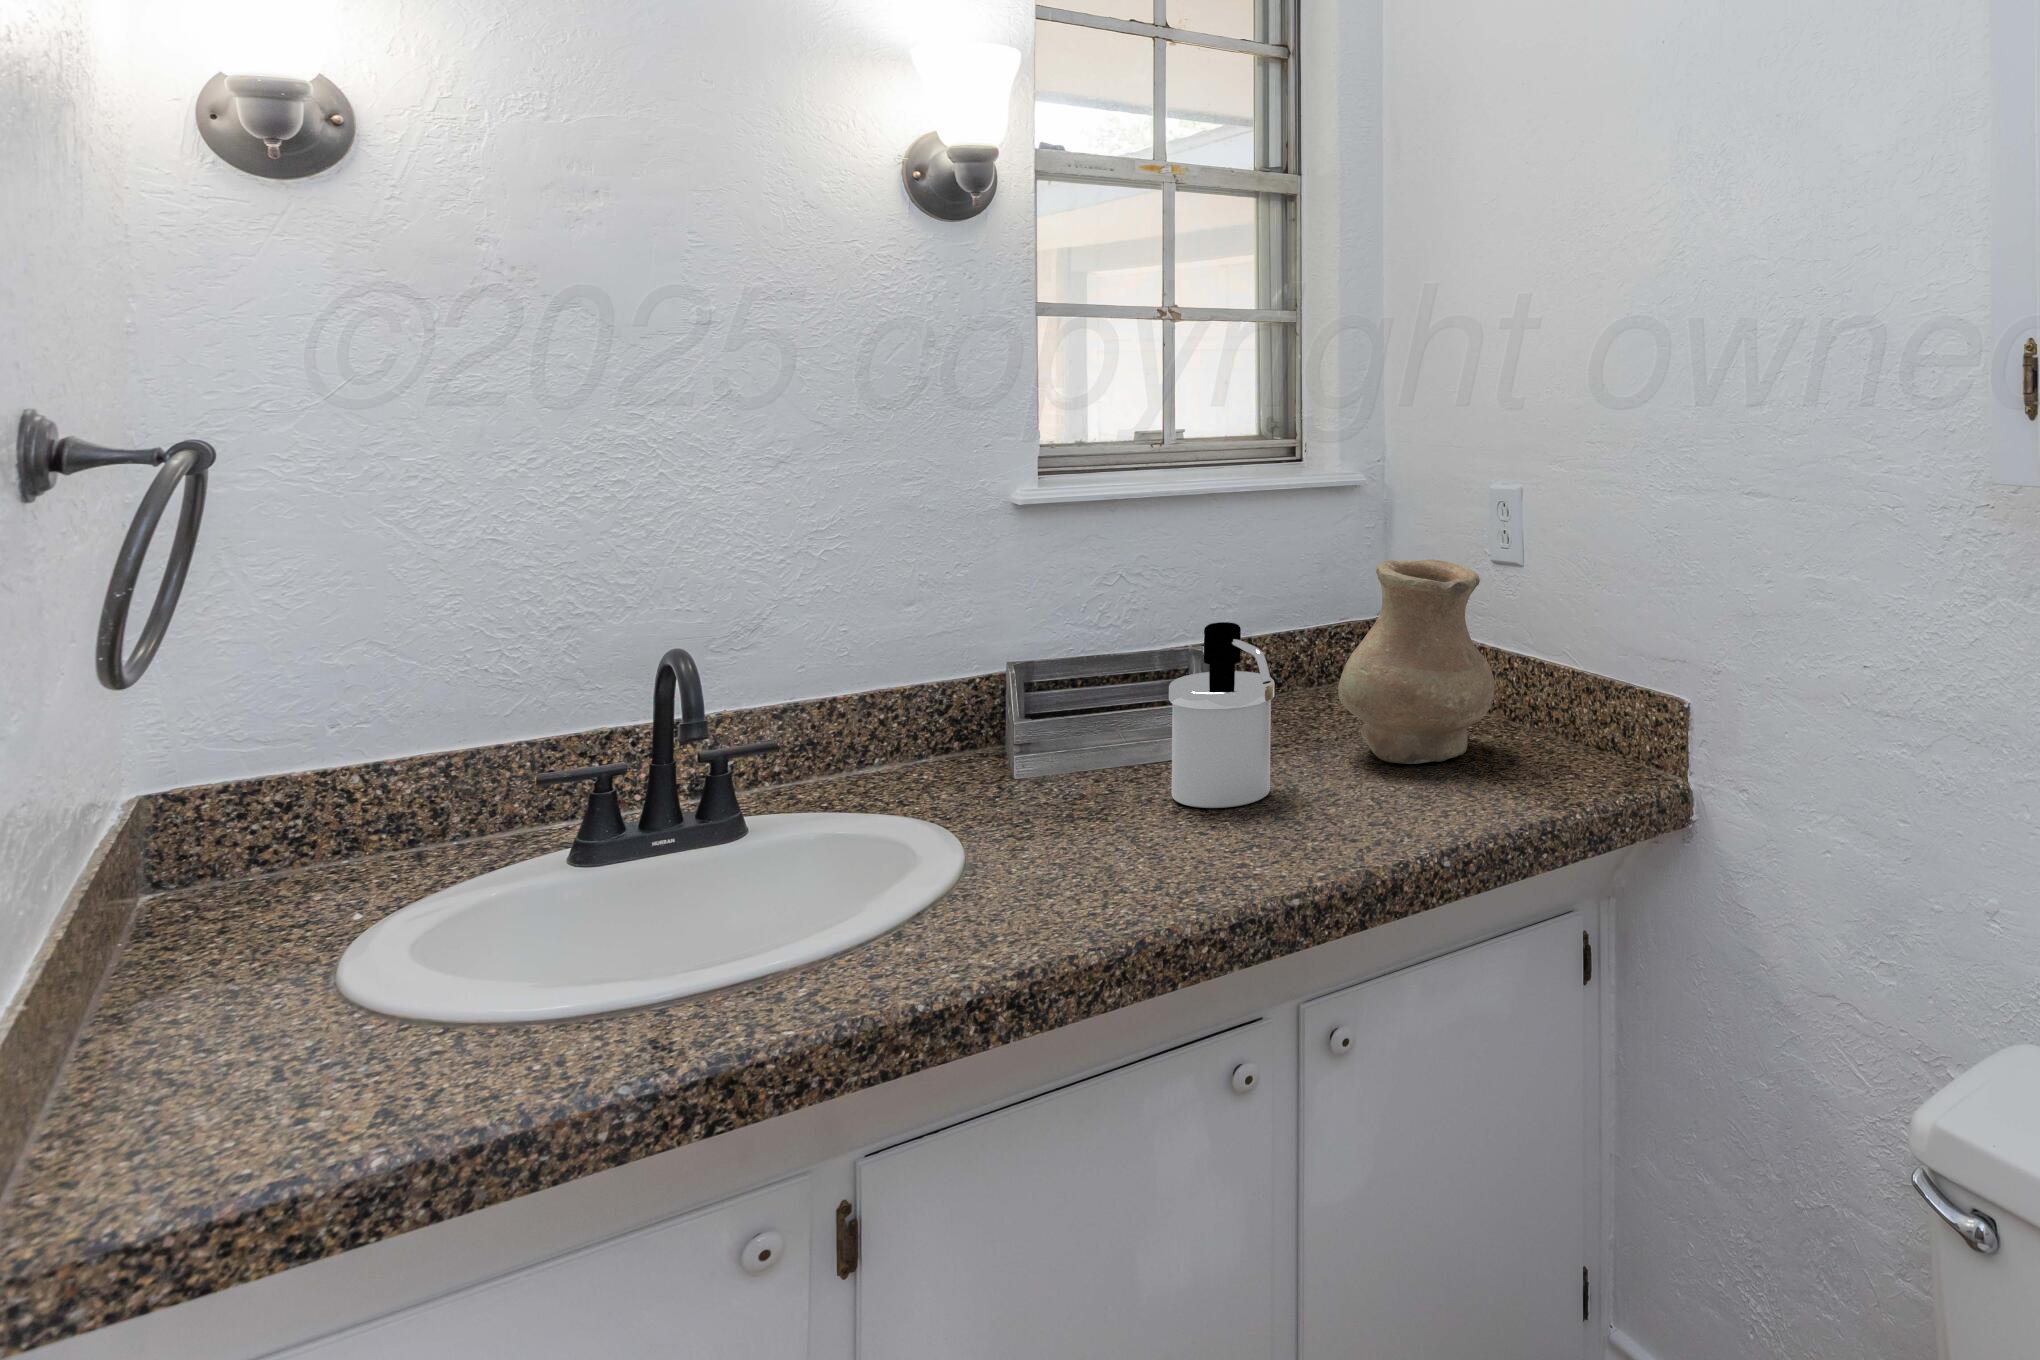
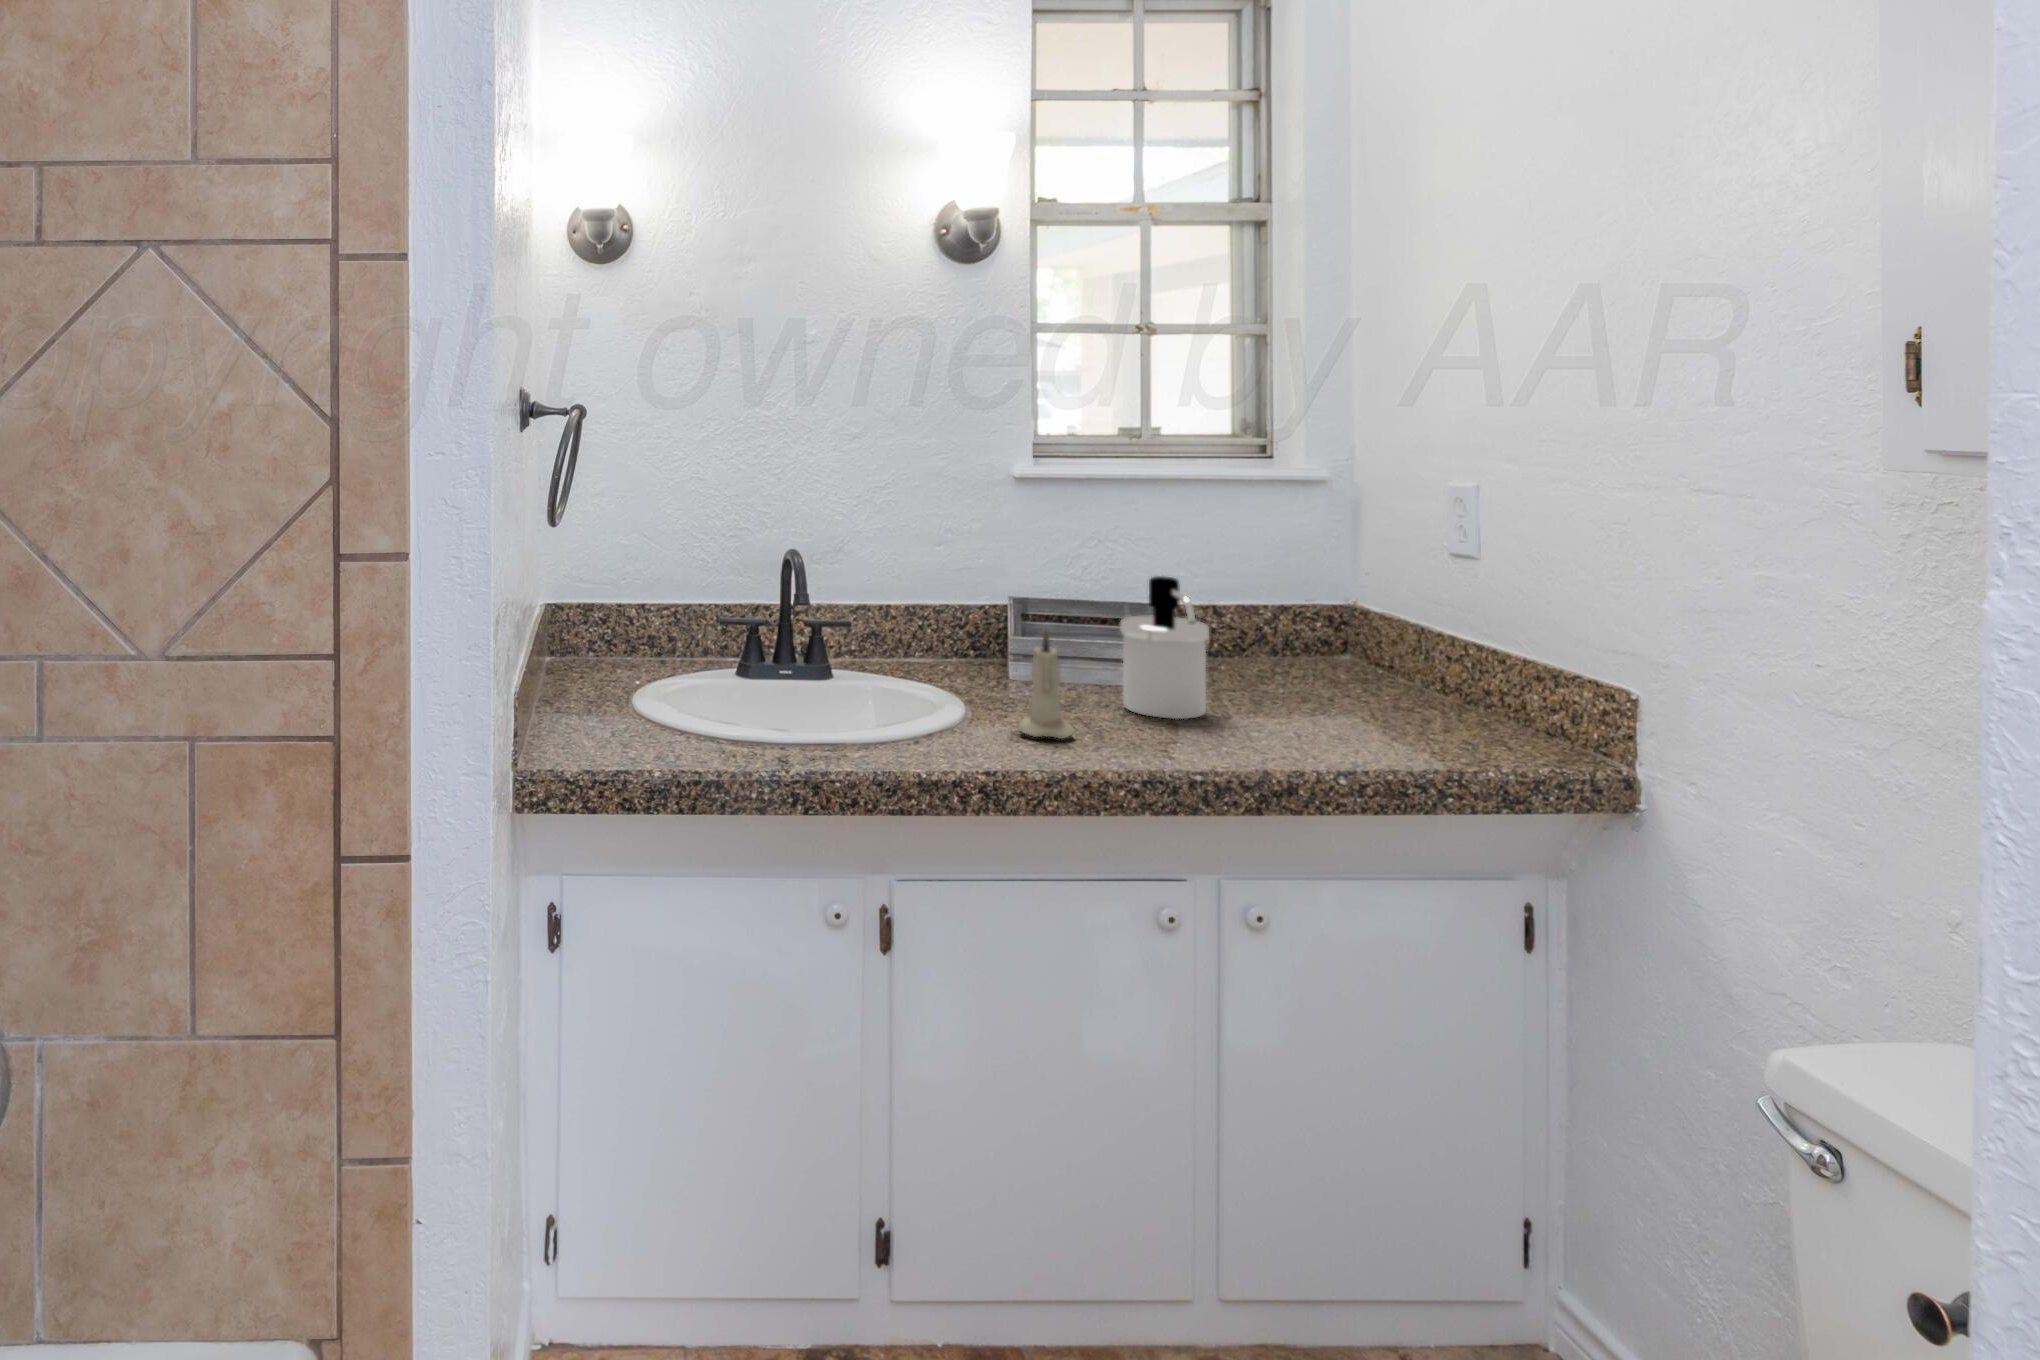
vase: present [1338,560,1495,764] -> none [1277,542,1434,719]
candle: none [1049,719,1130,881] -> present [1019,631,1075,738]

